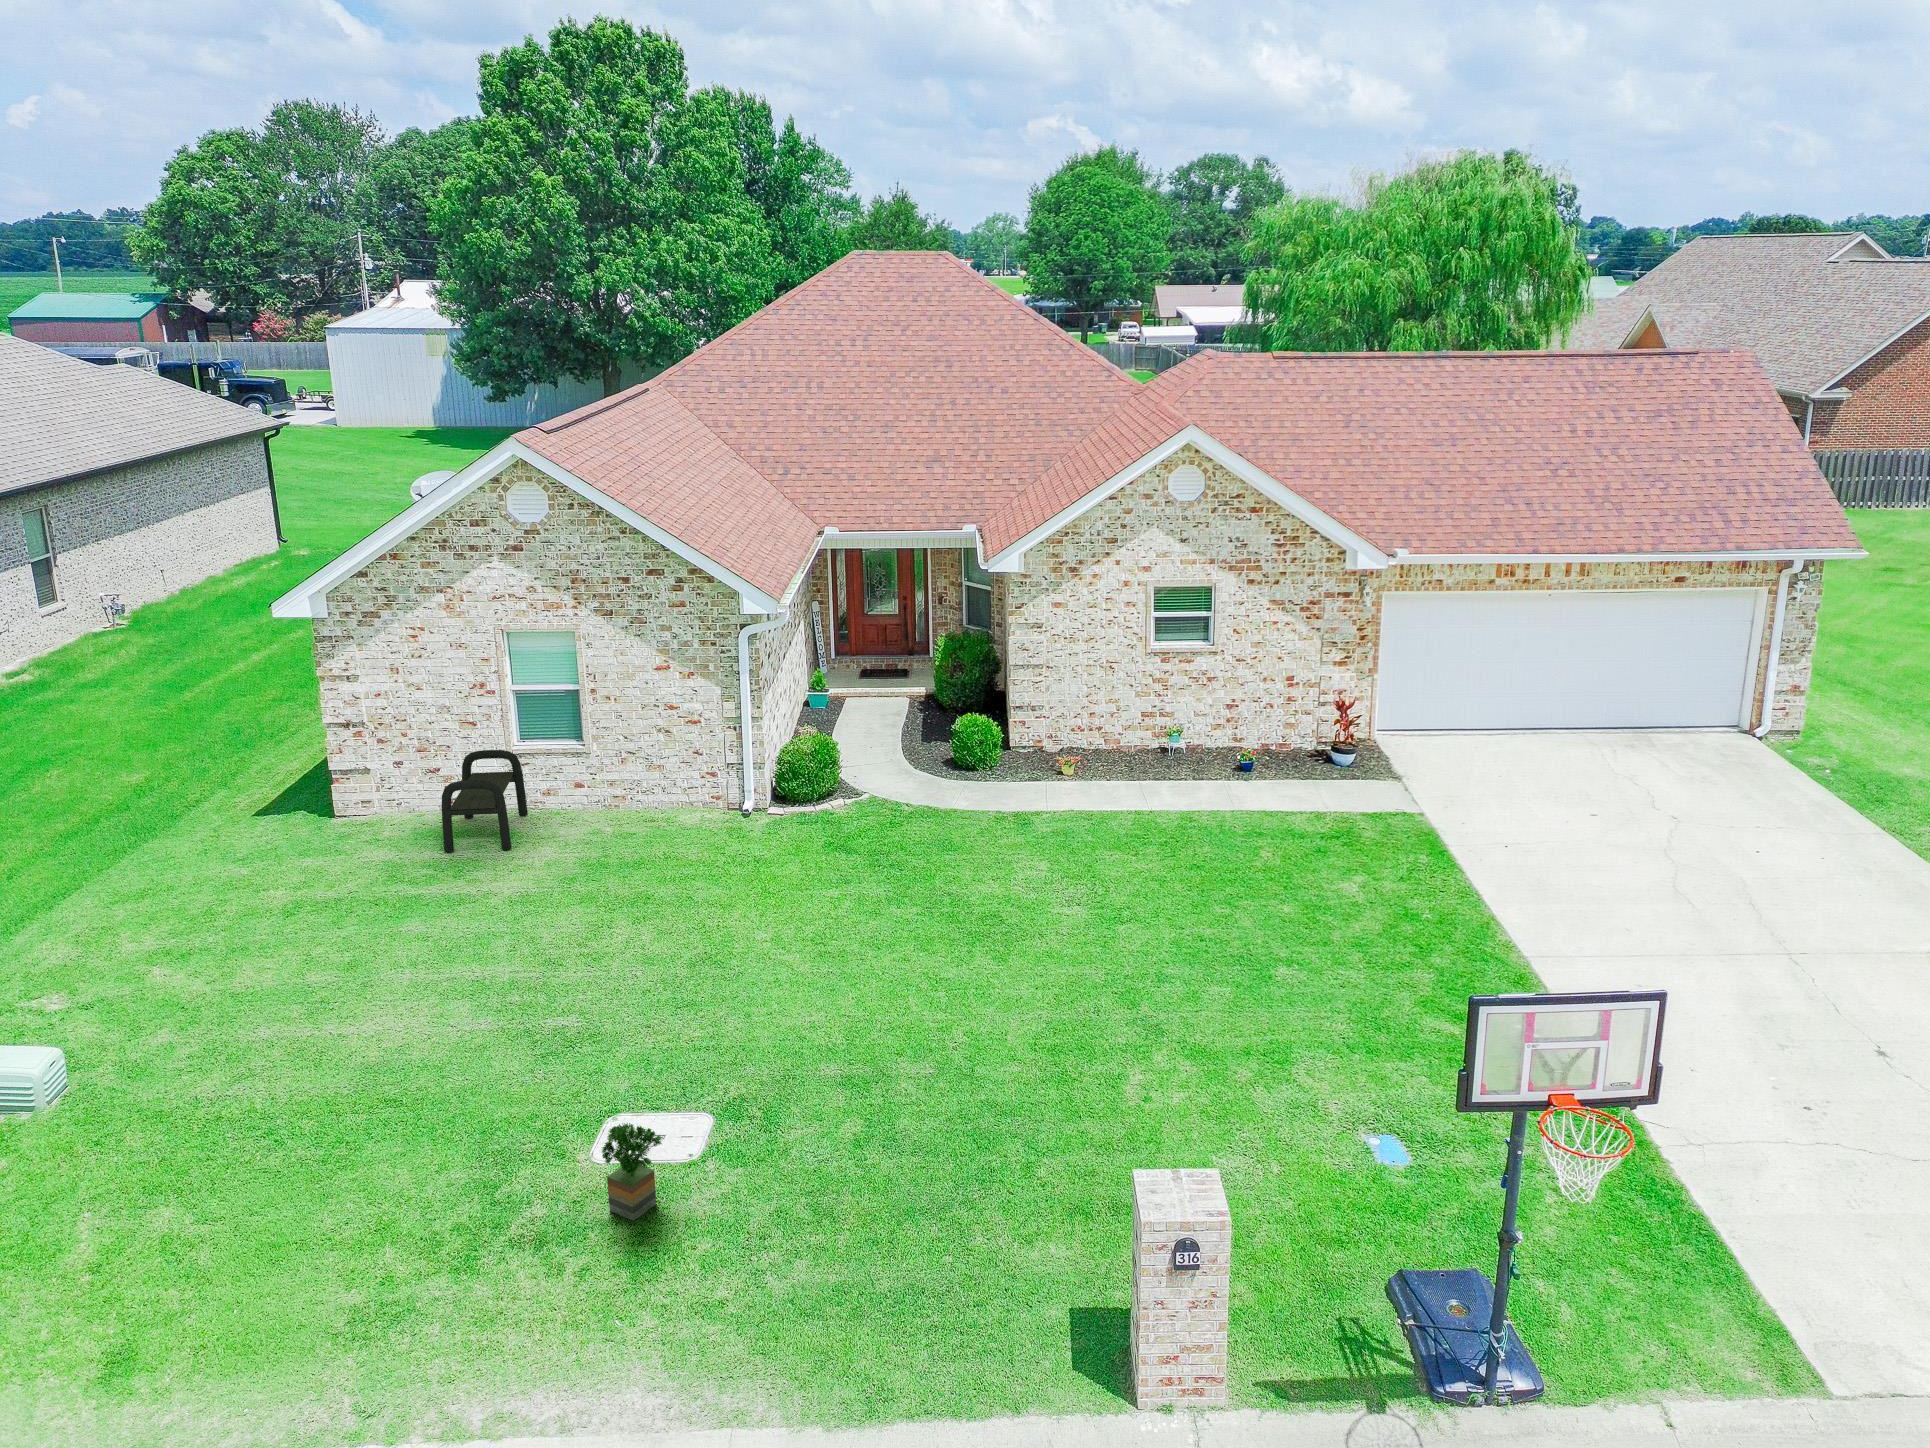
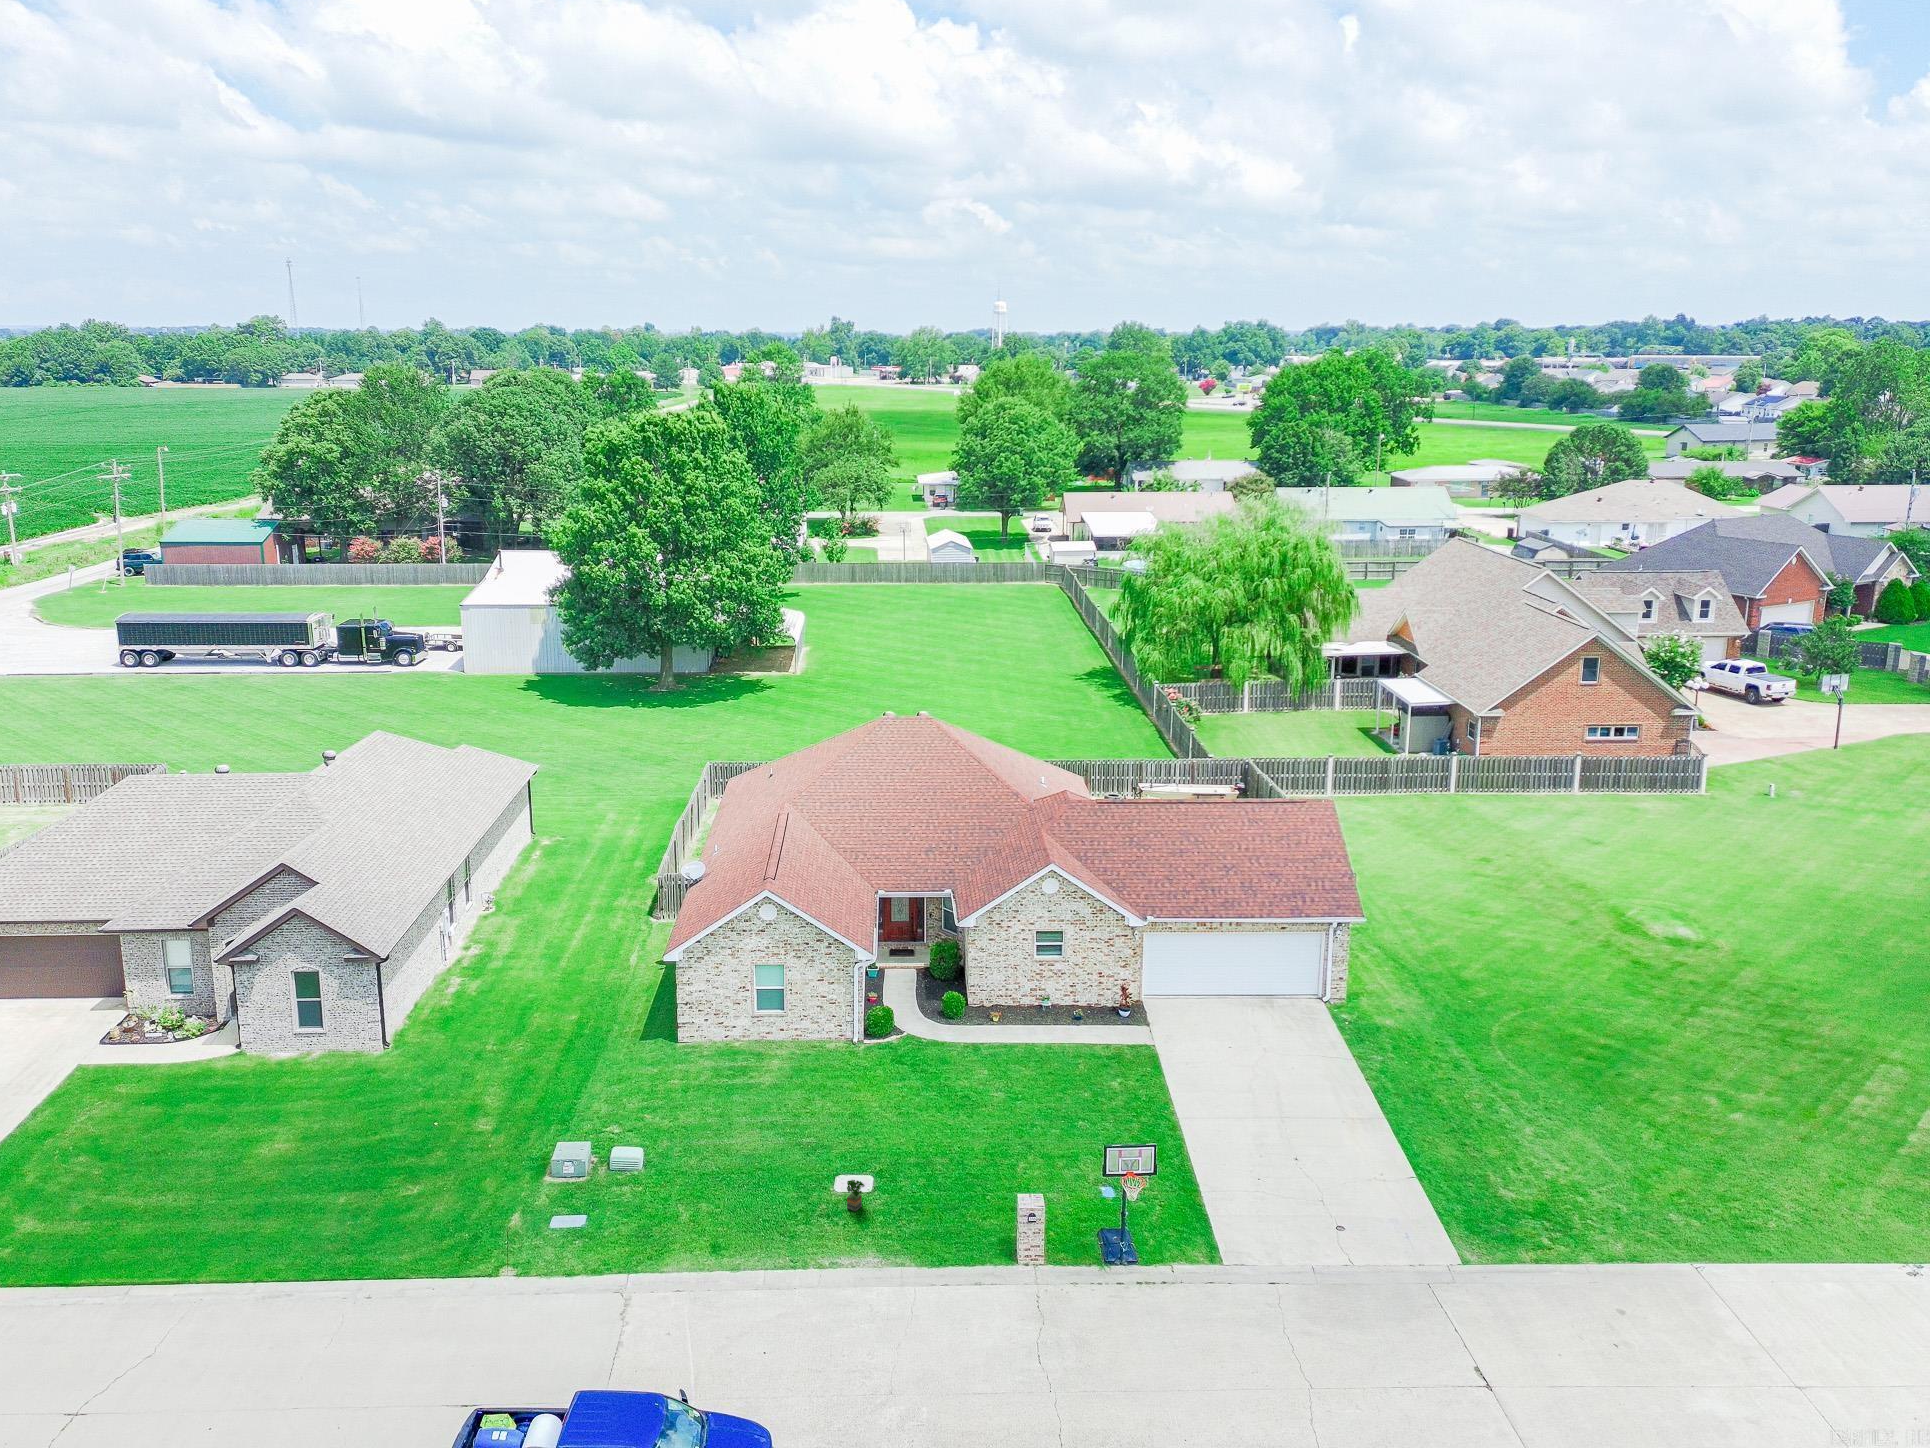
bench: present [442,750,528,853] -> none [733,1015,761,1063]

